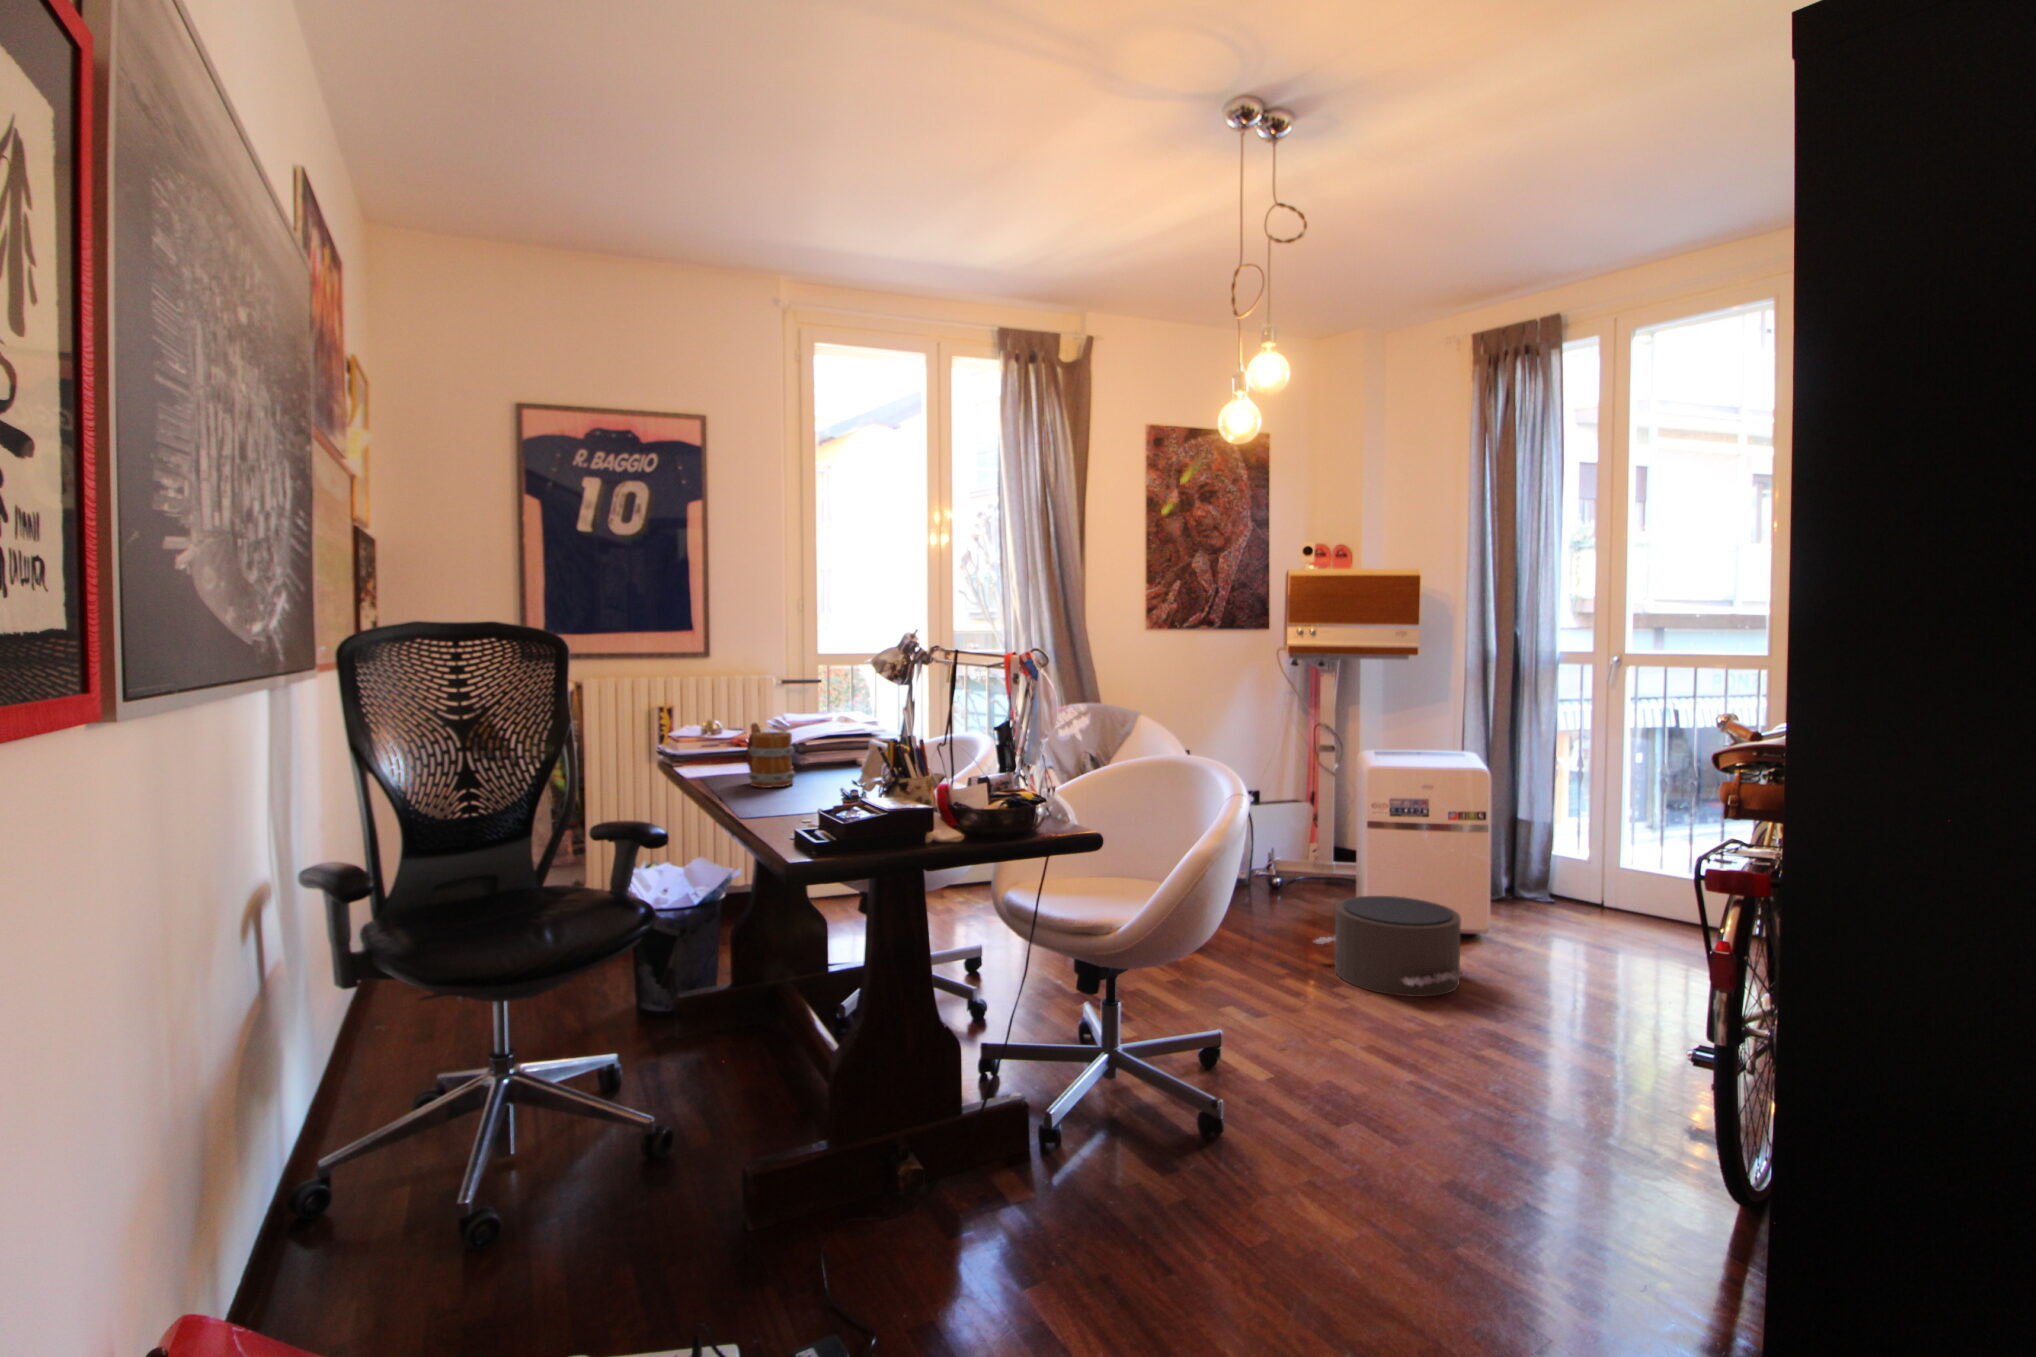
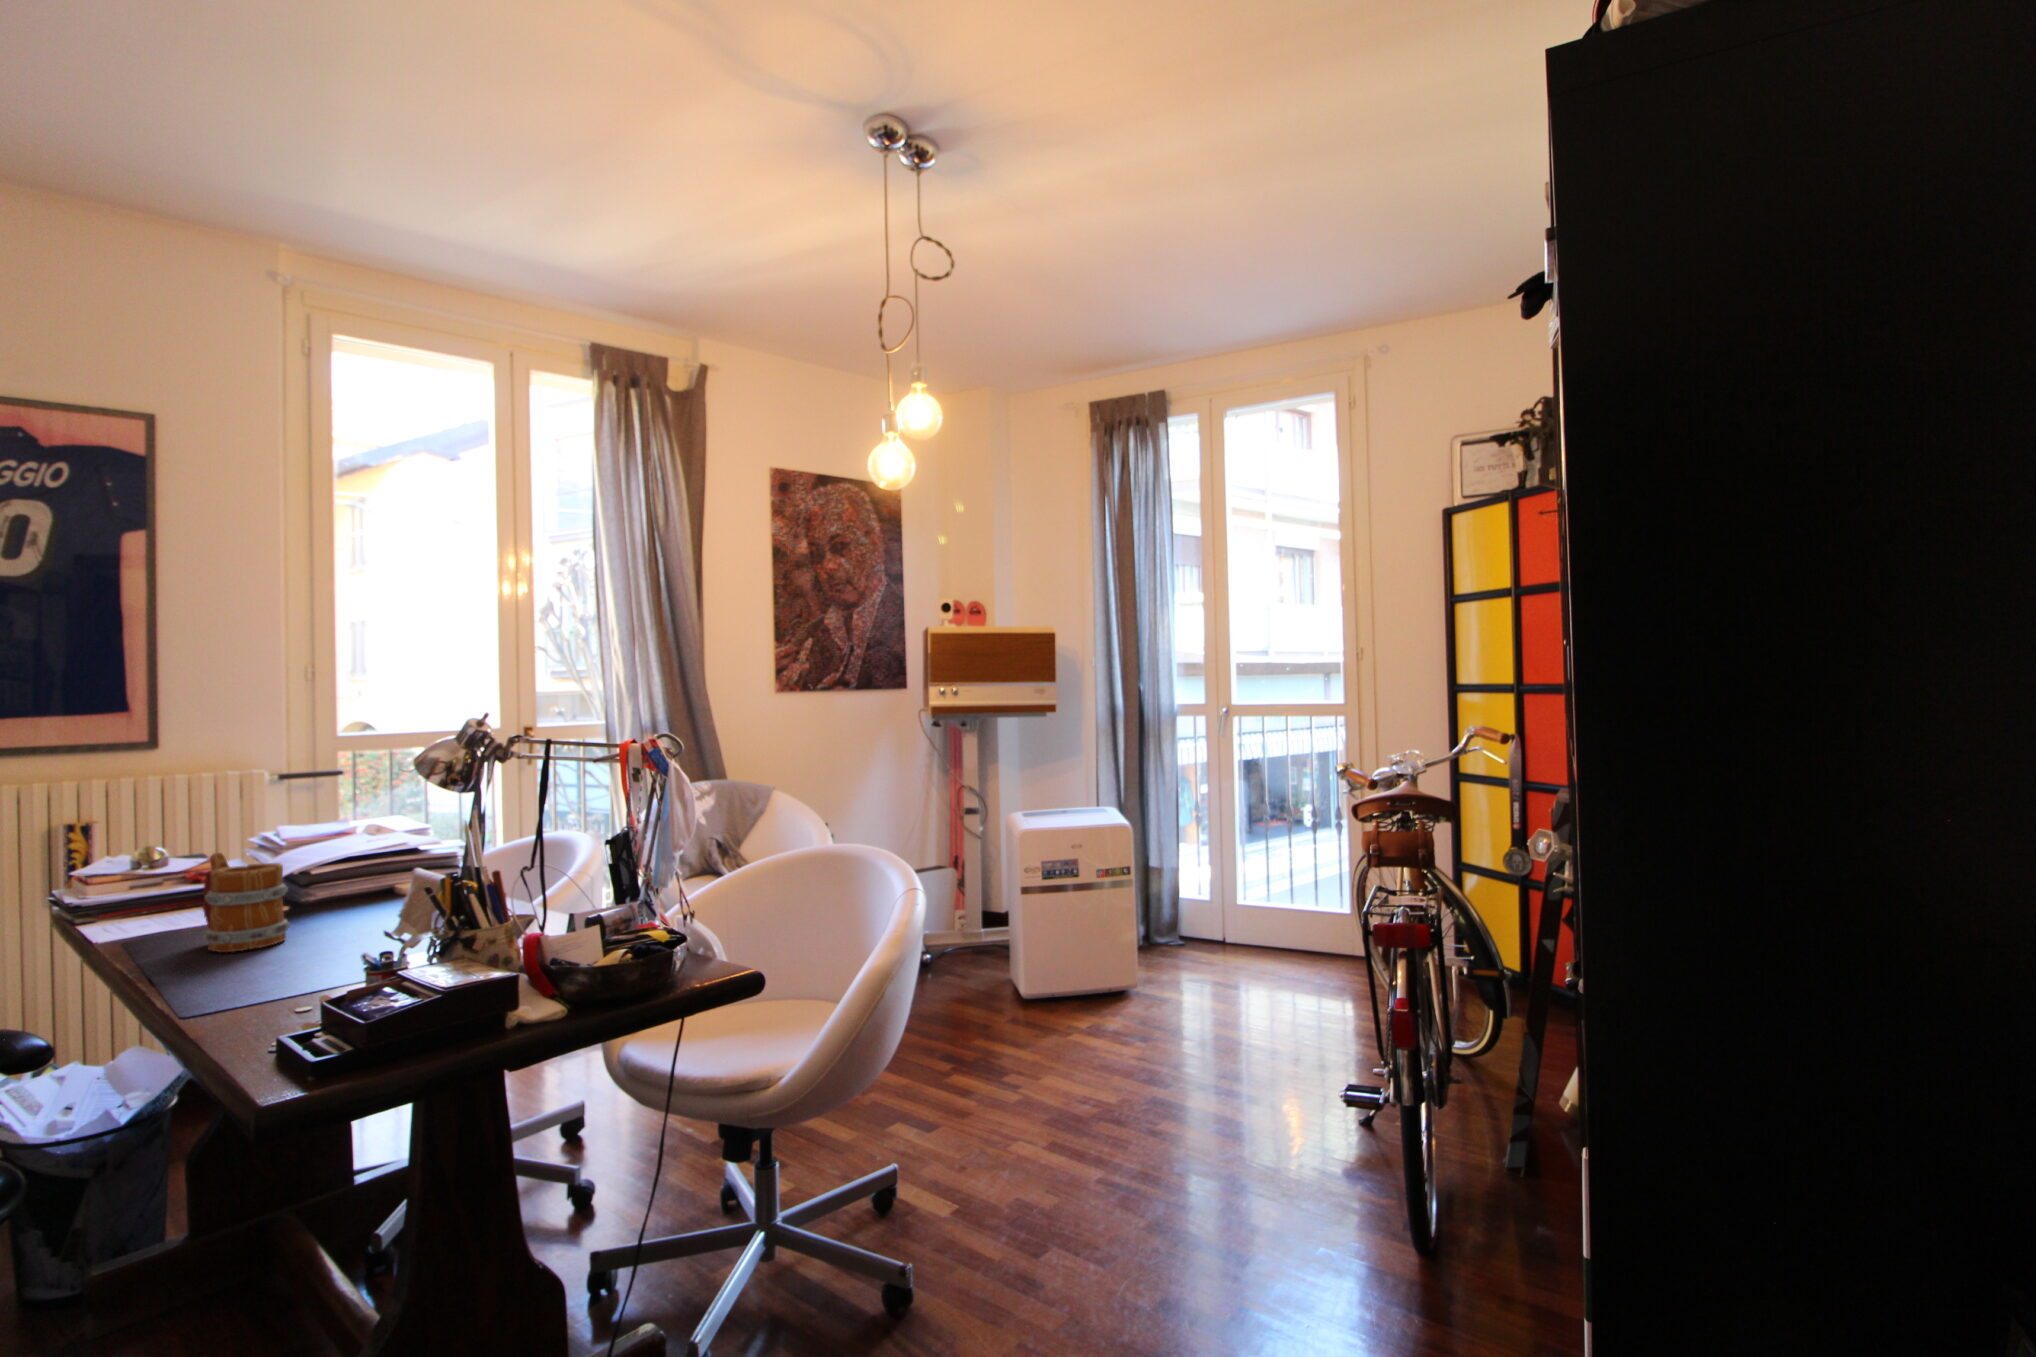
pouf: present [1315,896,1467,997] -> none [976,968,1136,1079]

